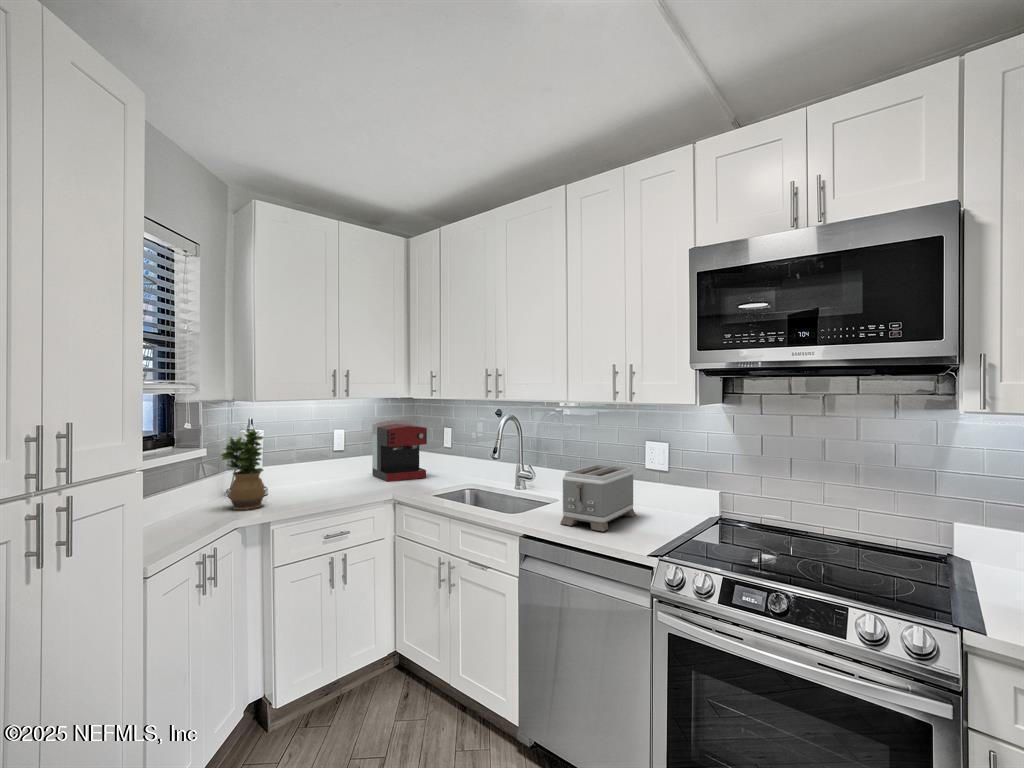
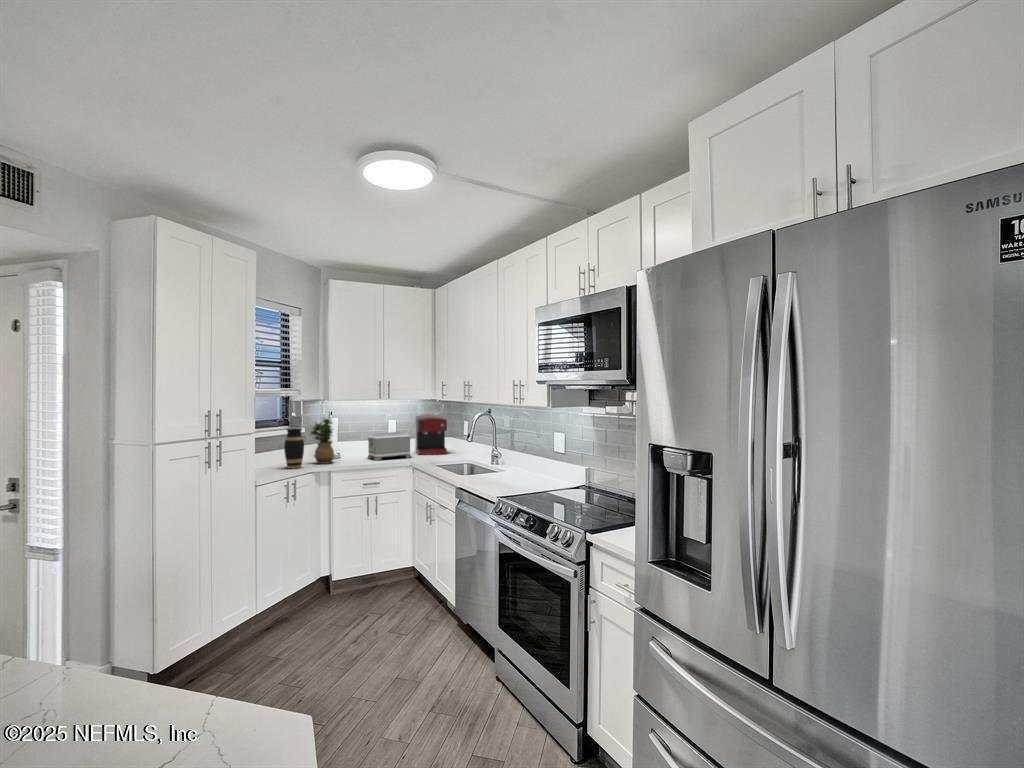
vase: none [178,450,218,525] -> present [284,428,304,469]
toaster: present [560,464,636,532] -> present [367,432,411,461]

